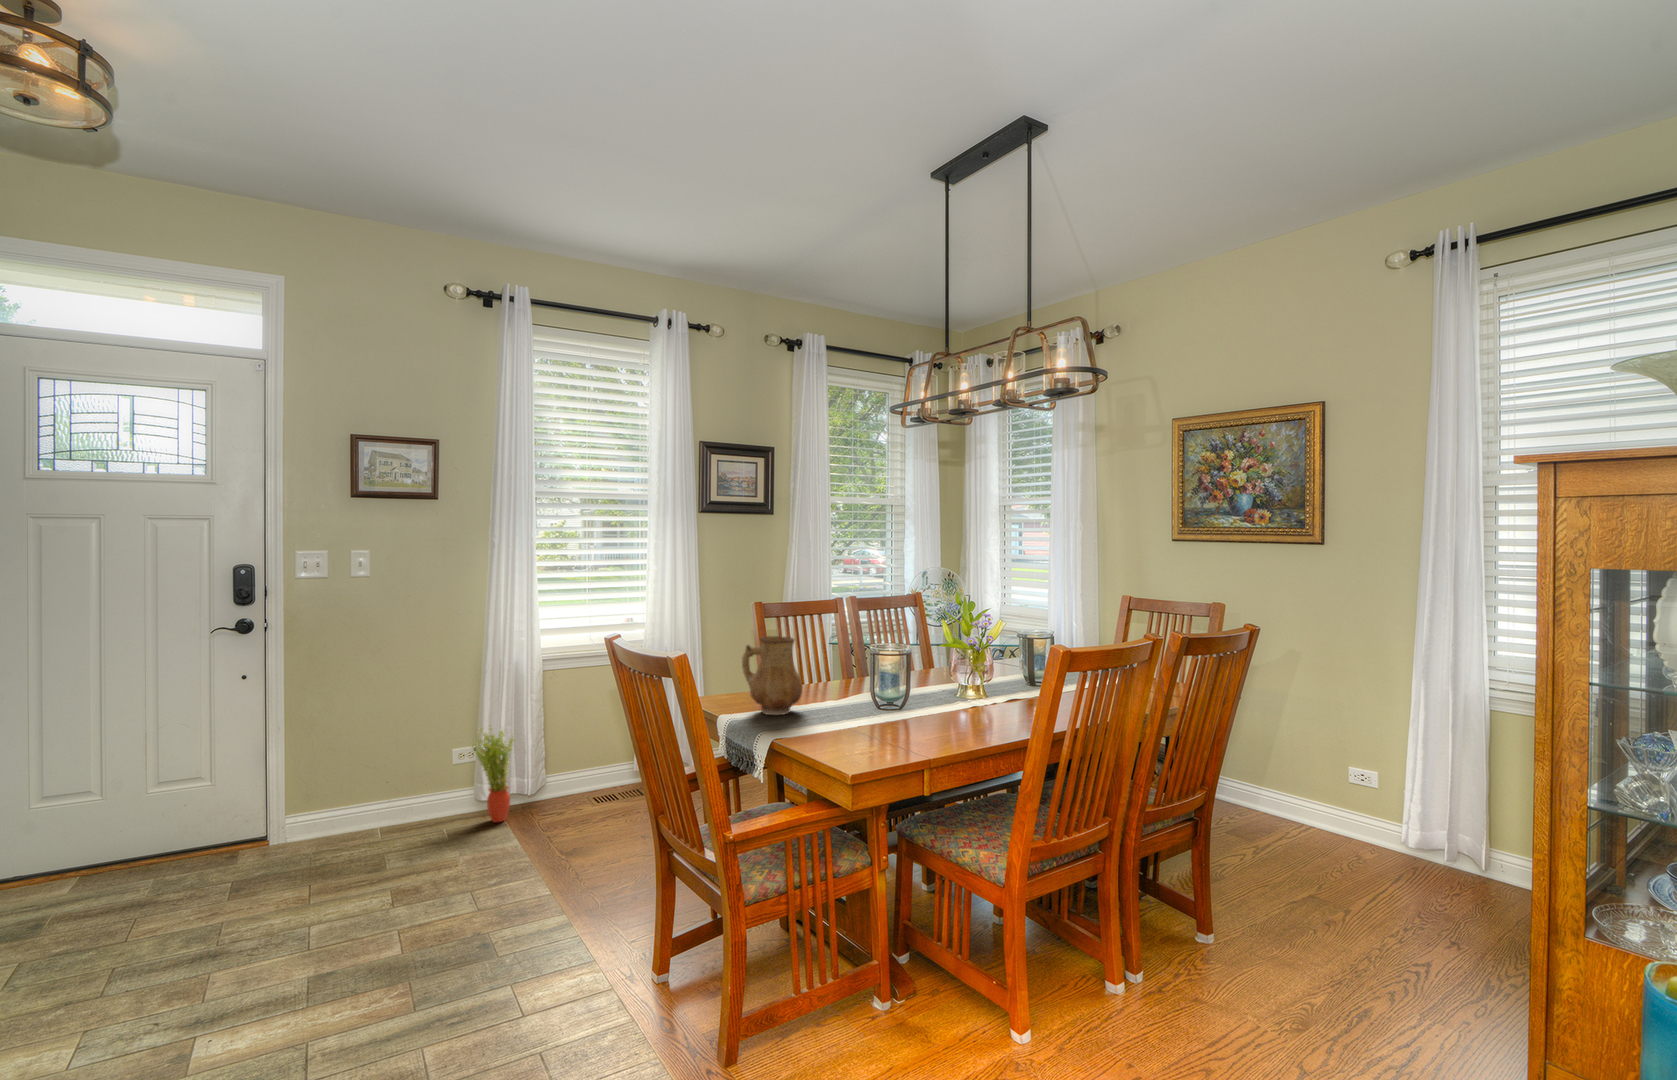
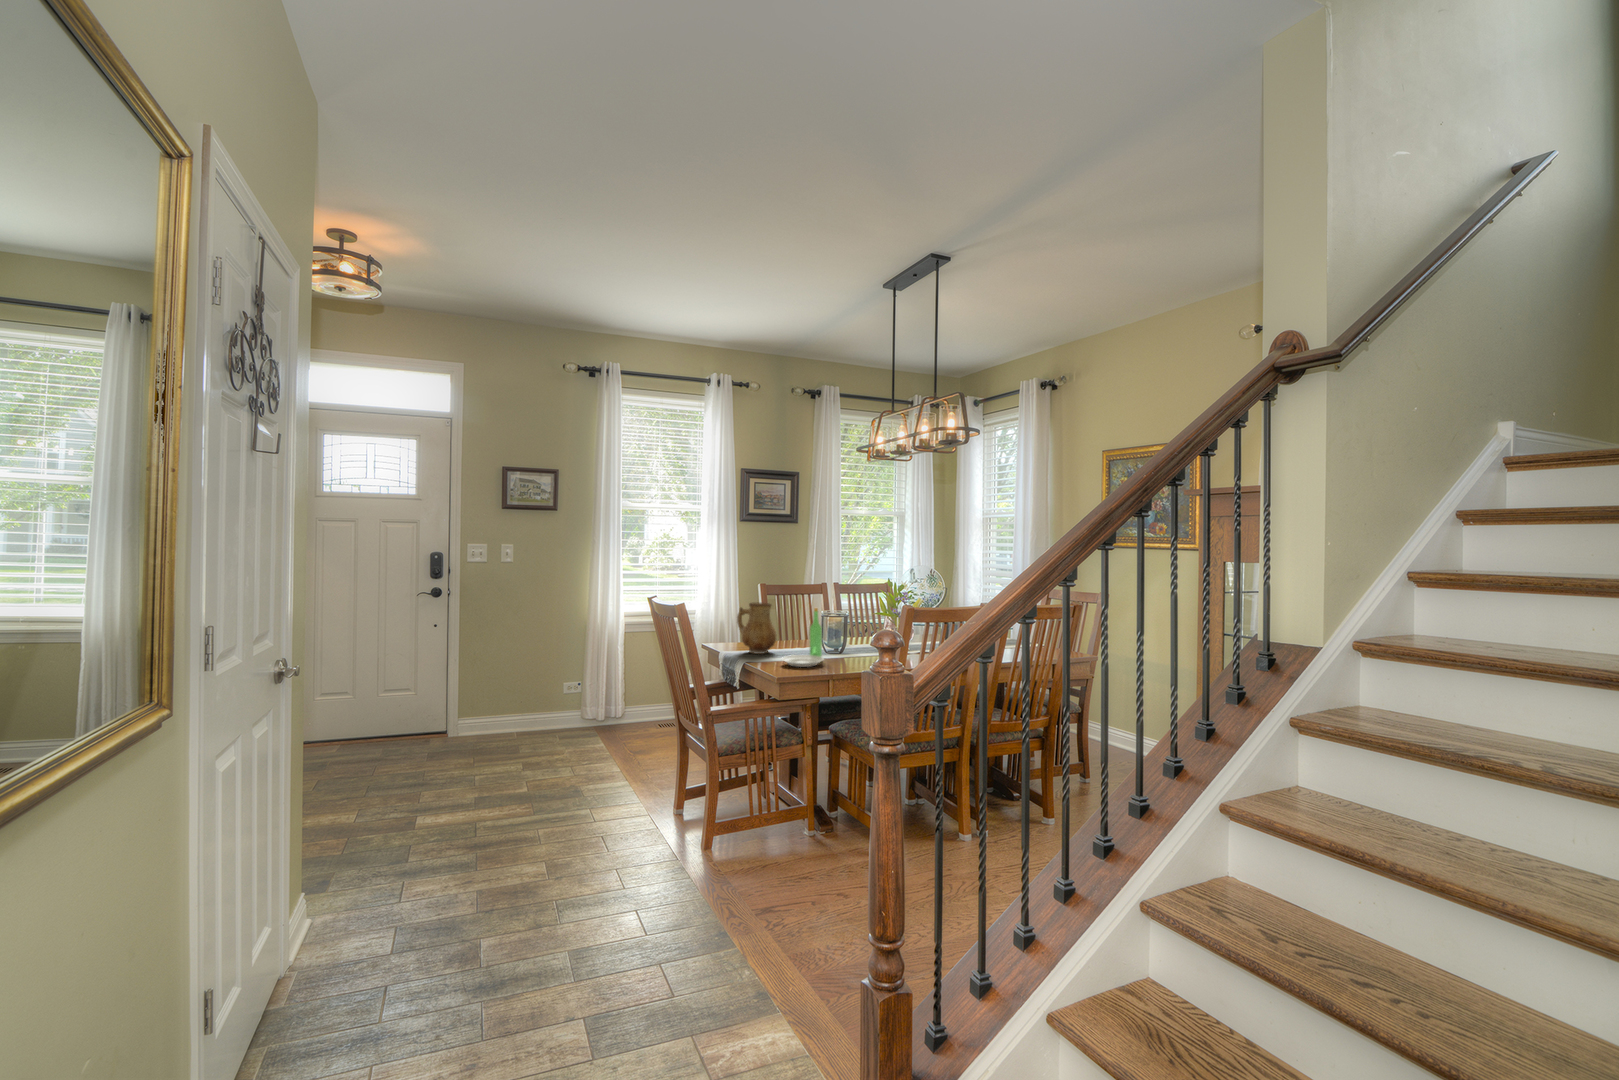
plate: none [830,645,897,743] -> present [782,608,824,667]
potted plant: present [472,728,514,822] -> none [574,667,603,734]

